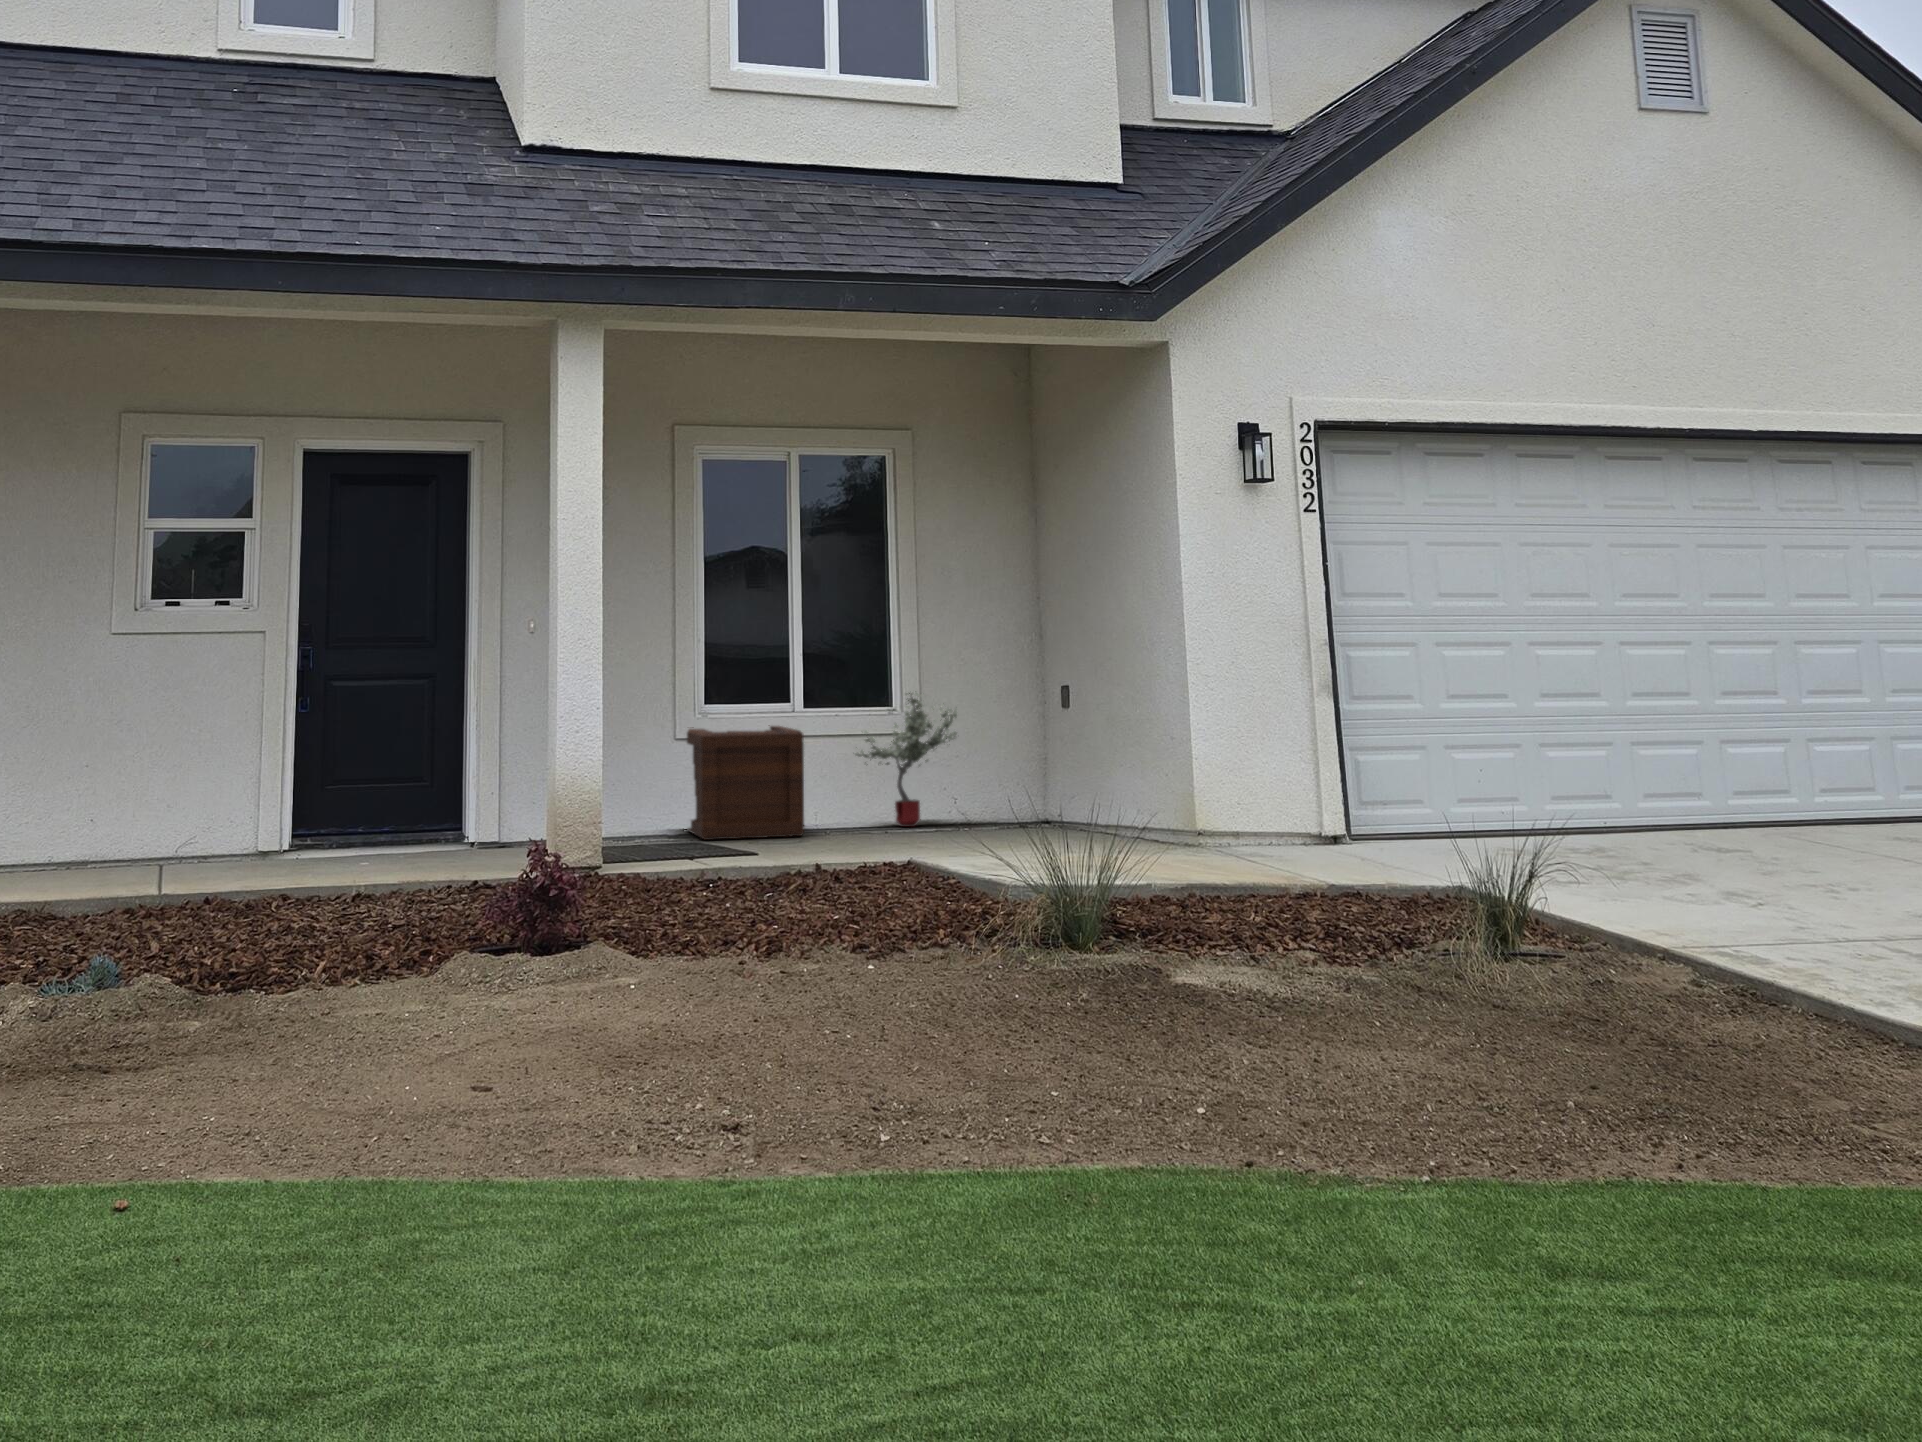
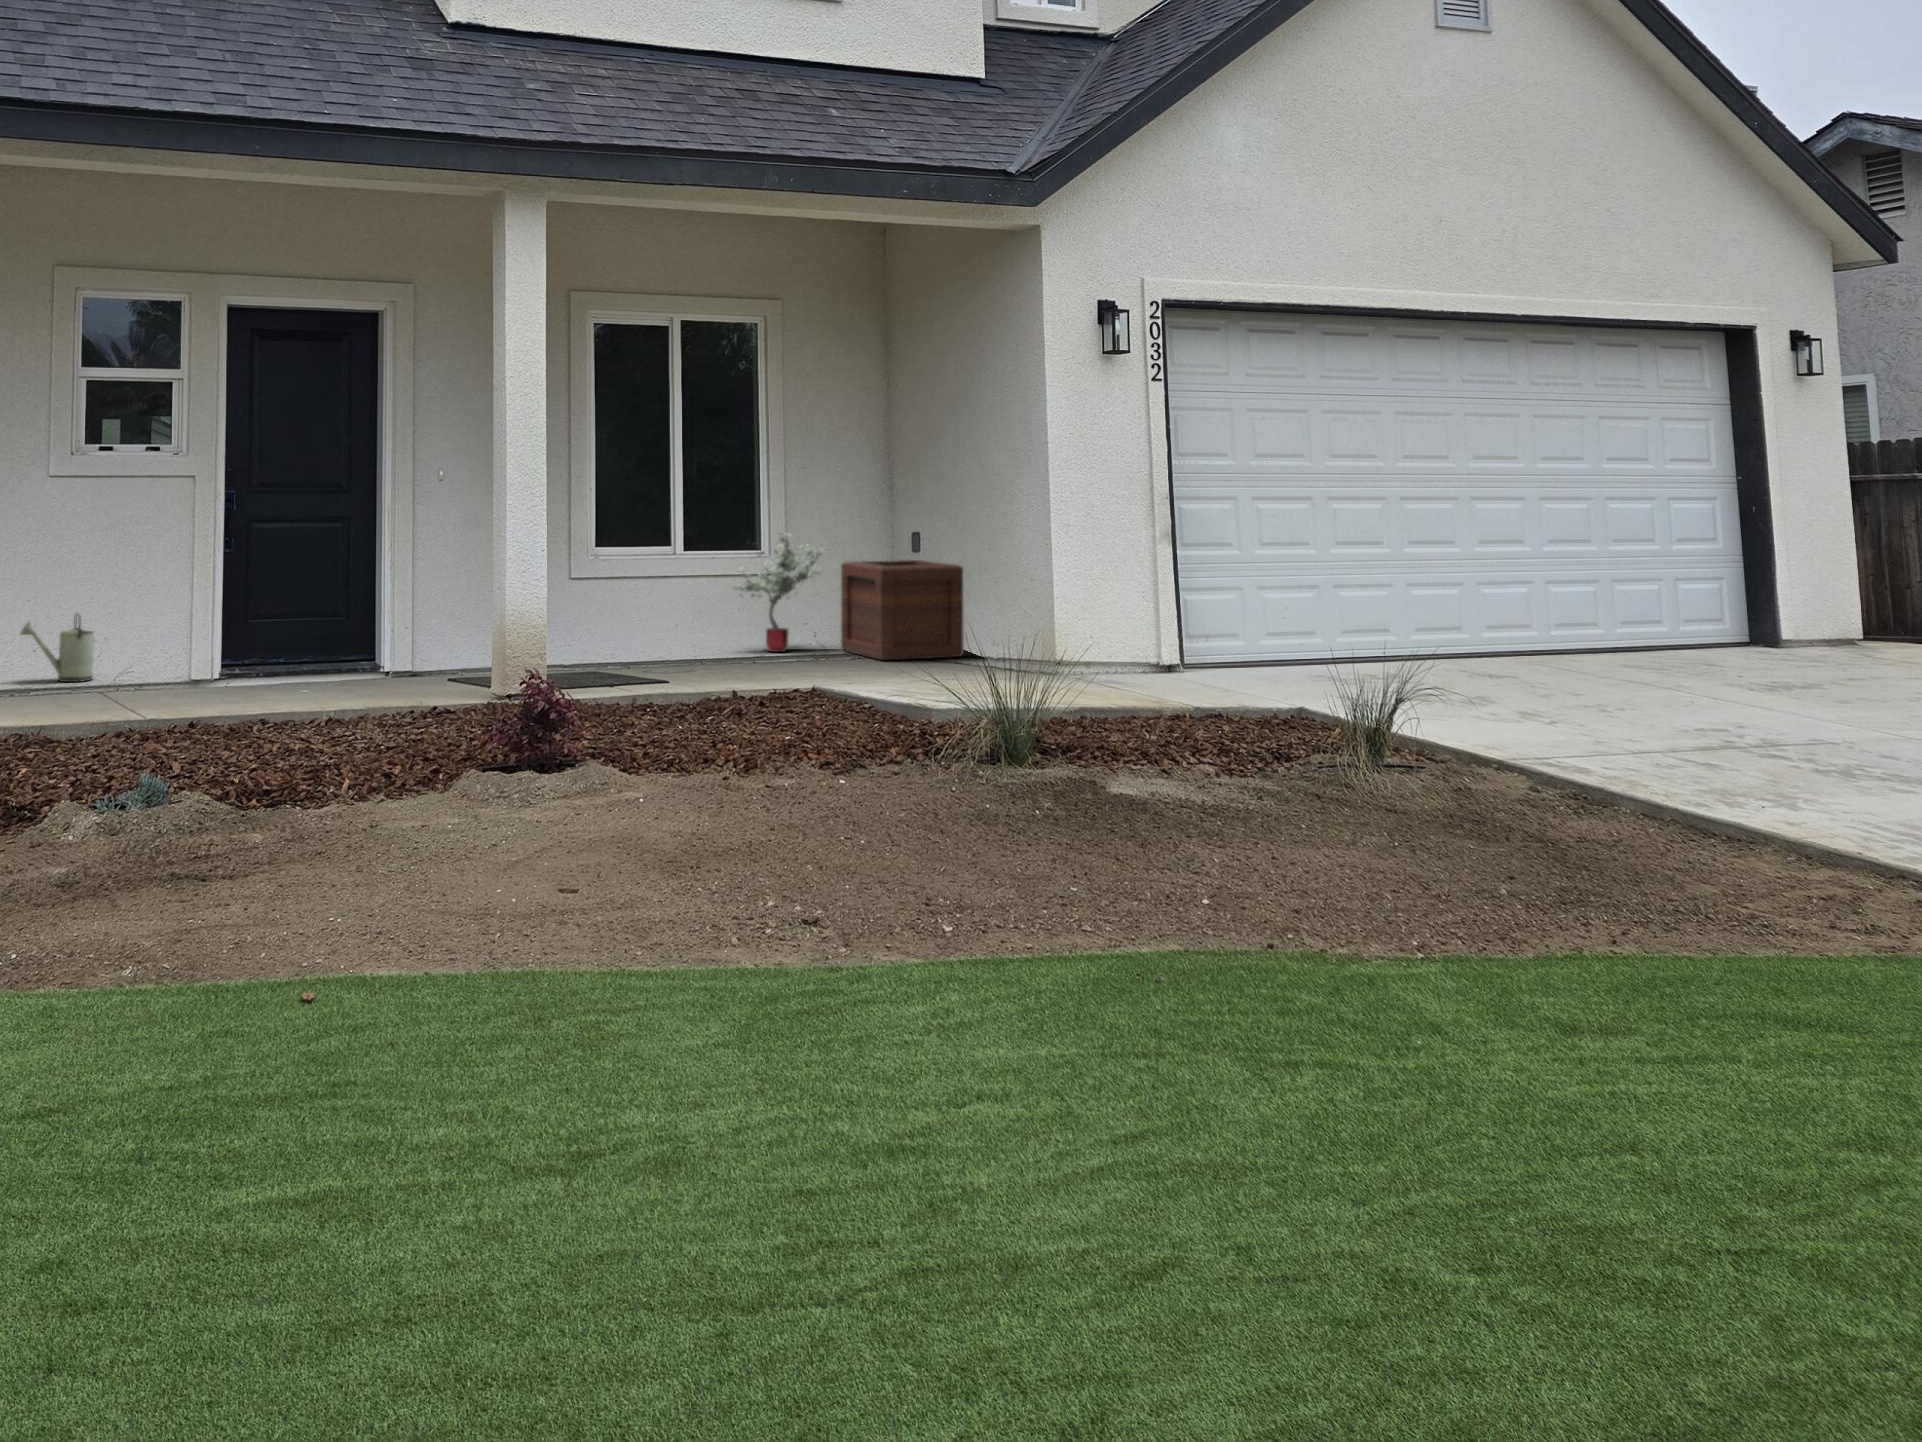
wooden crate: present [687,725,804,840] -> present [841,560,964,661]
watering can: none [70,786,157,860] -> present [20,614,95,682]

